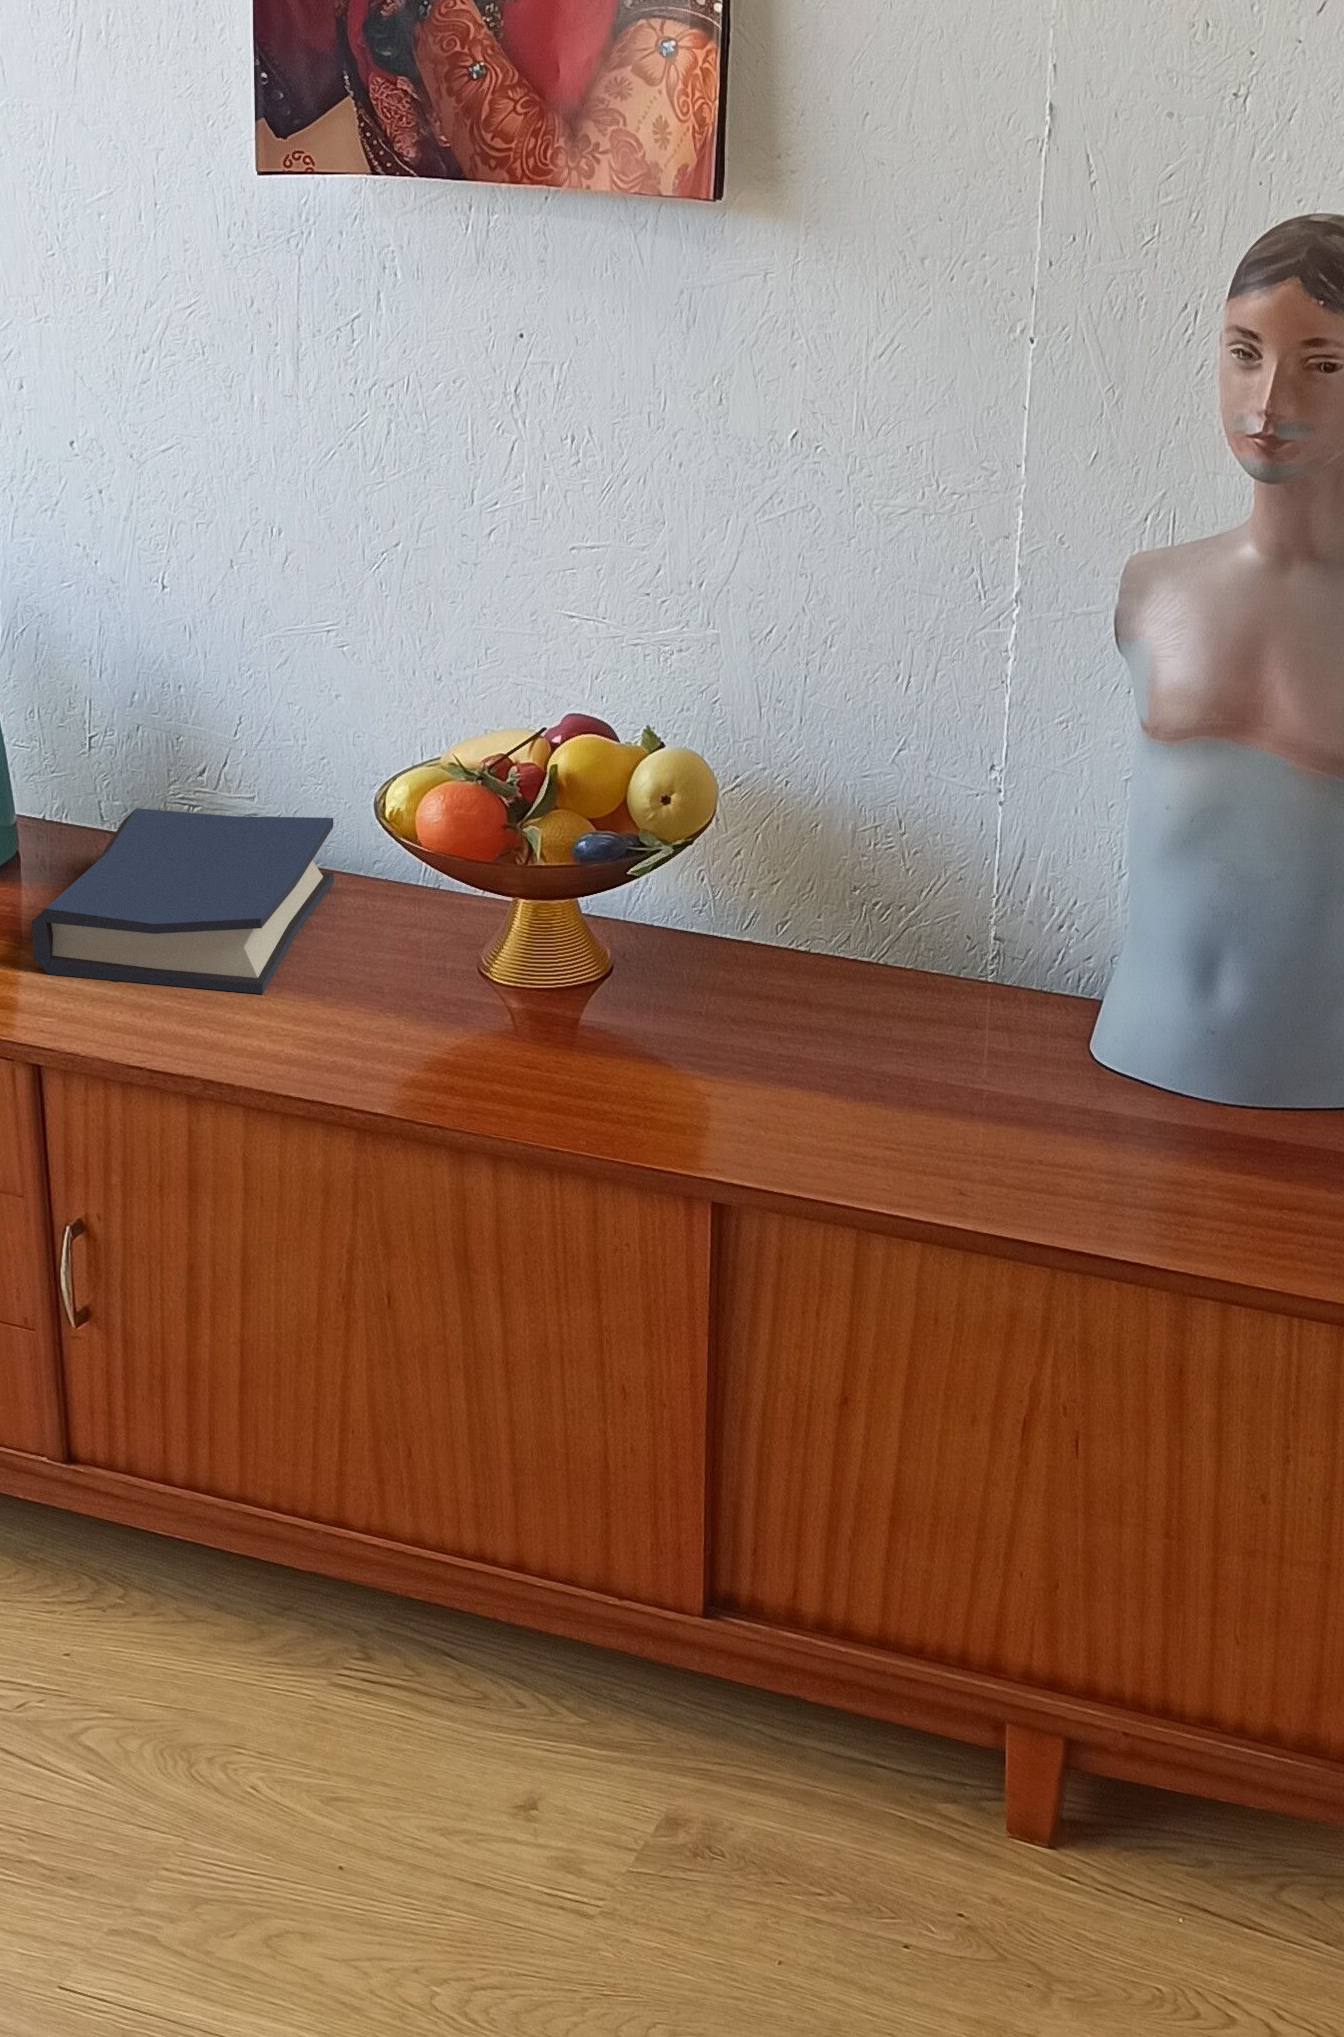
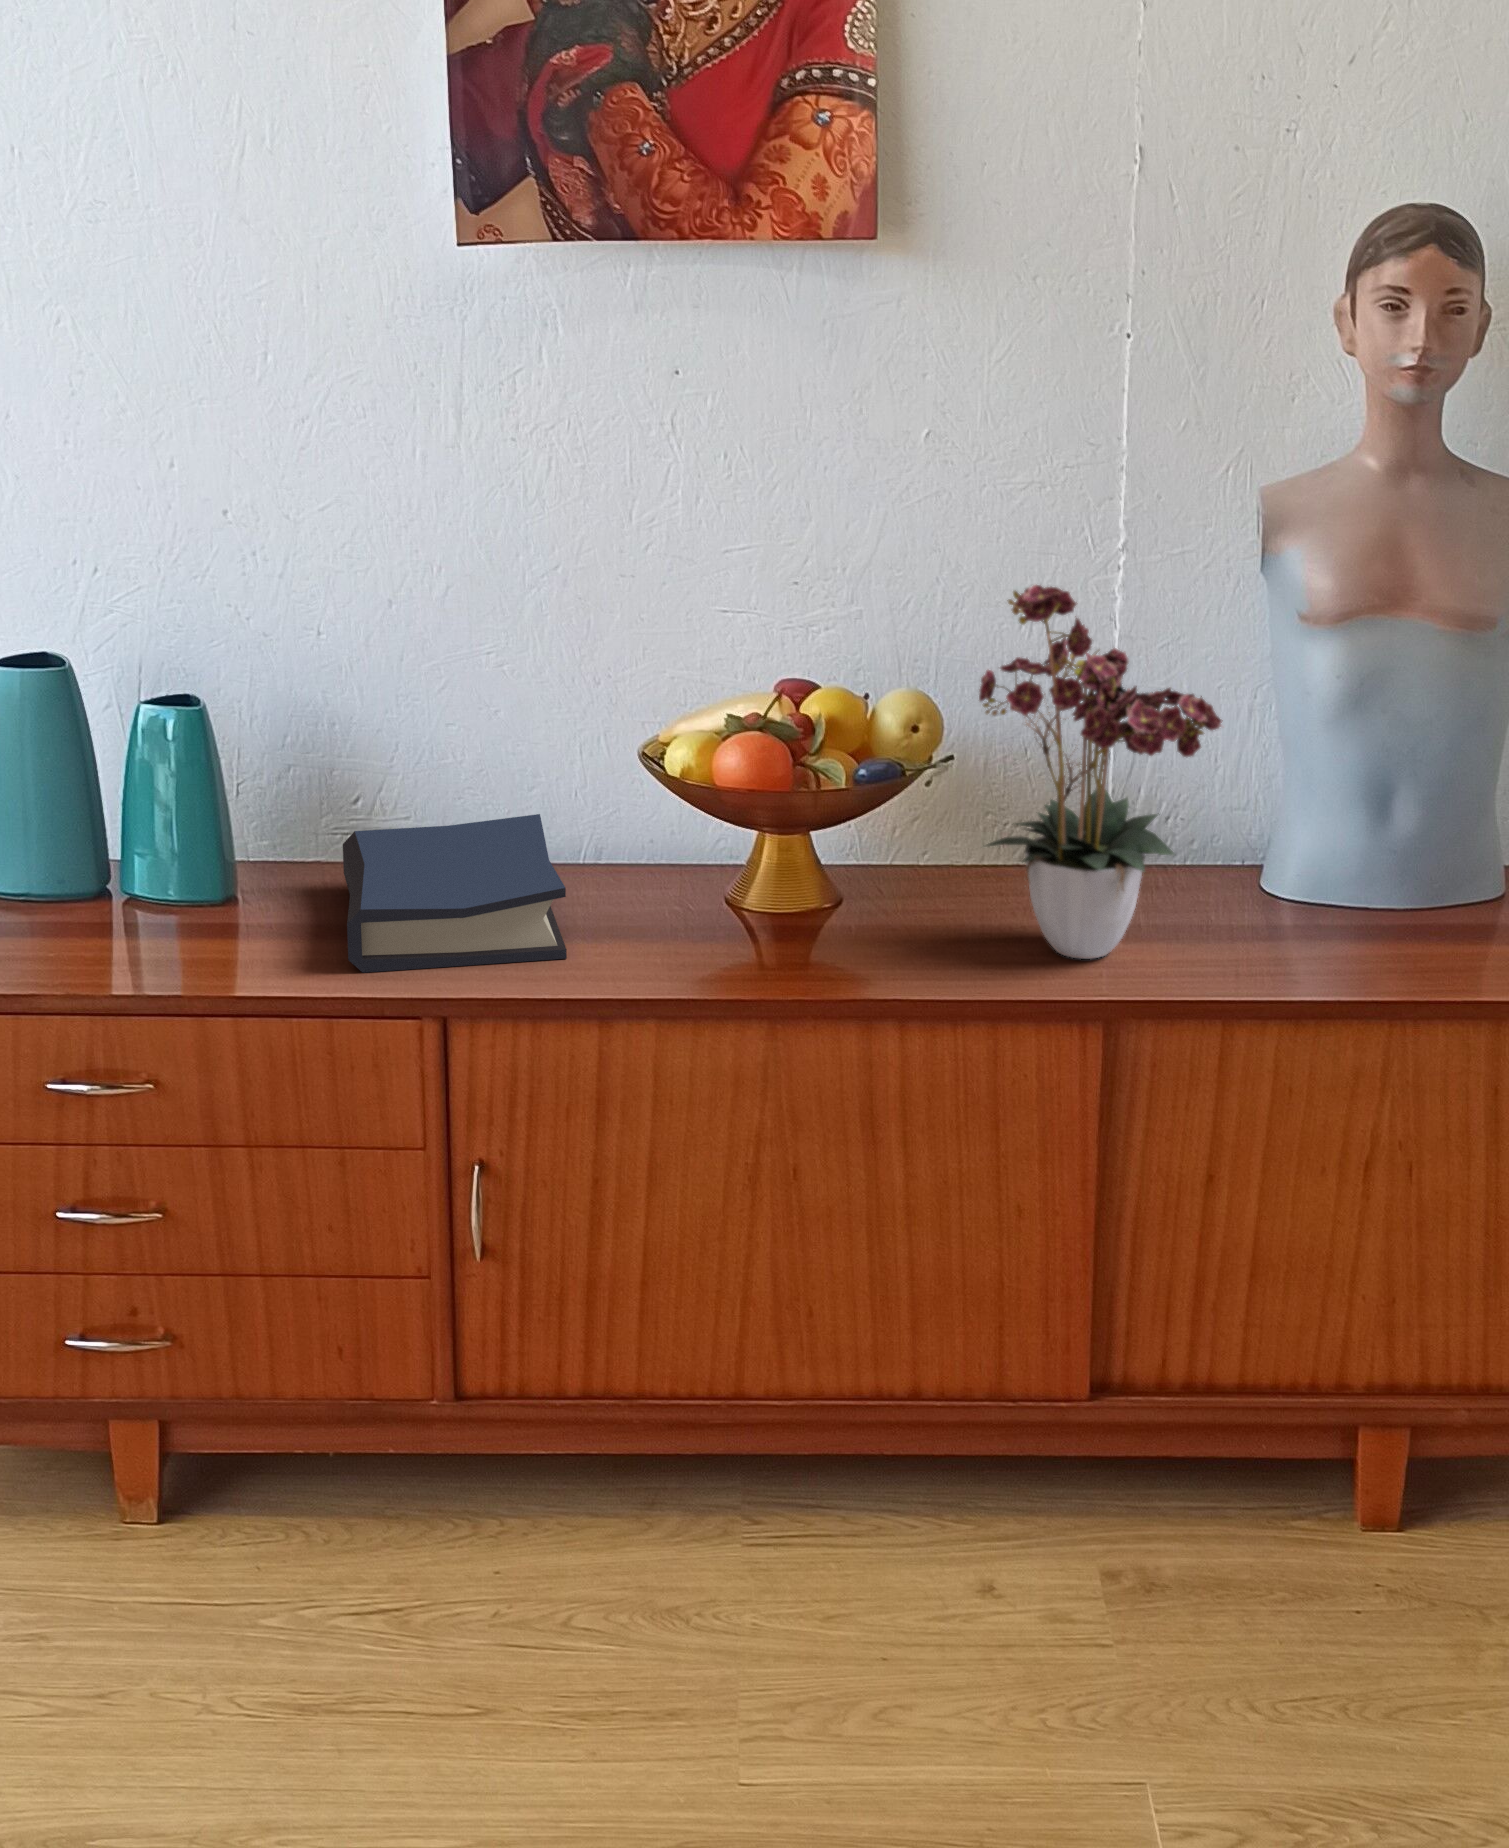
flower arrangement: none [695,631,1014,1100] -> present [979,585,1223,959]

